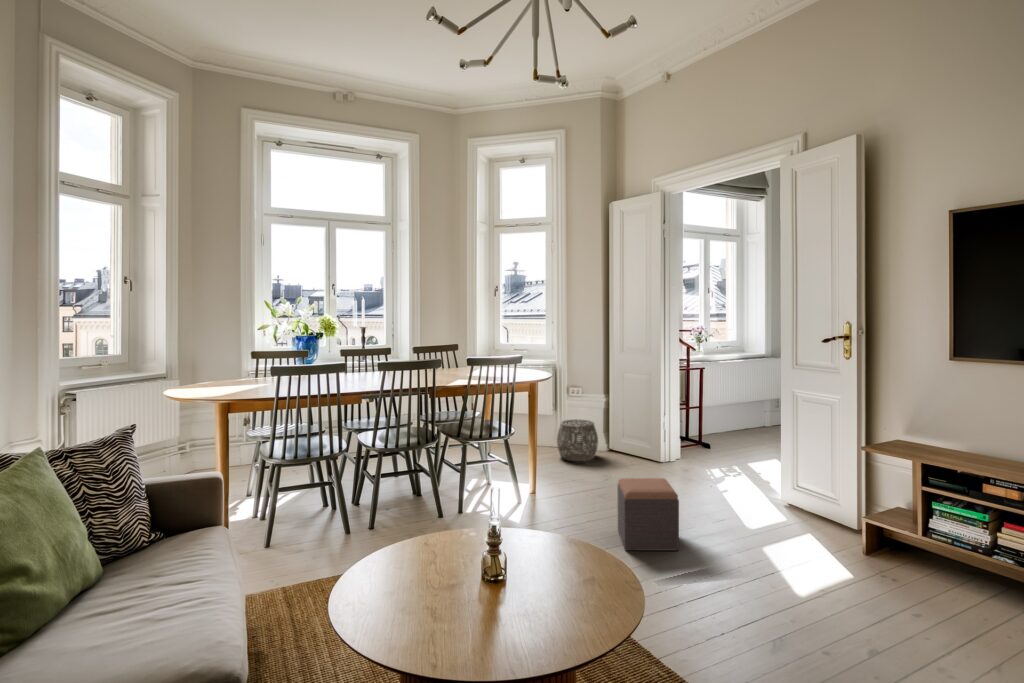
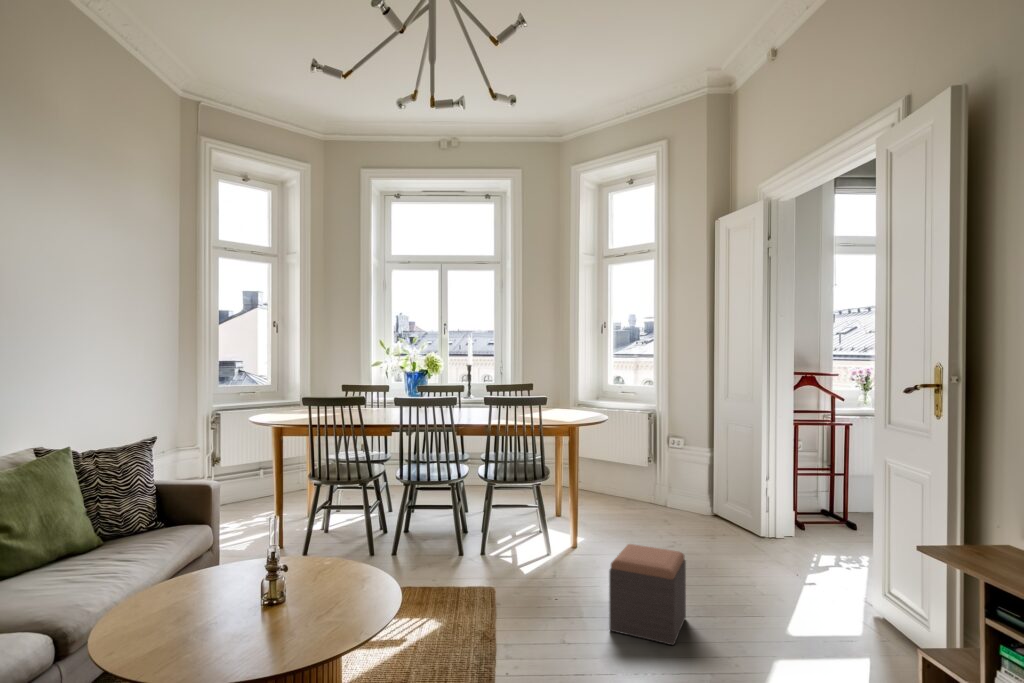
woven basket: present [557,419,598,461] -> none [643,472,693,522]

